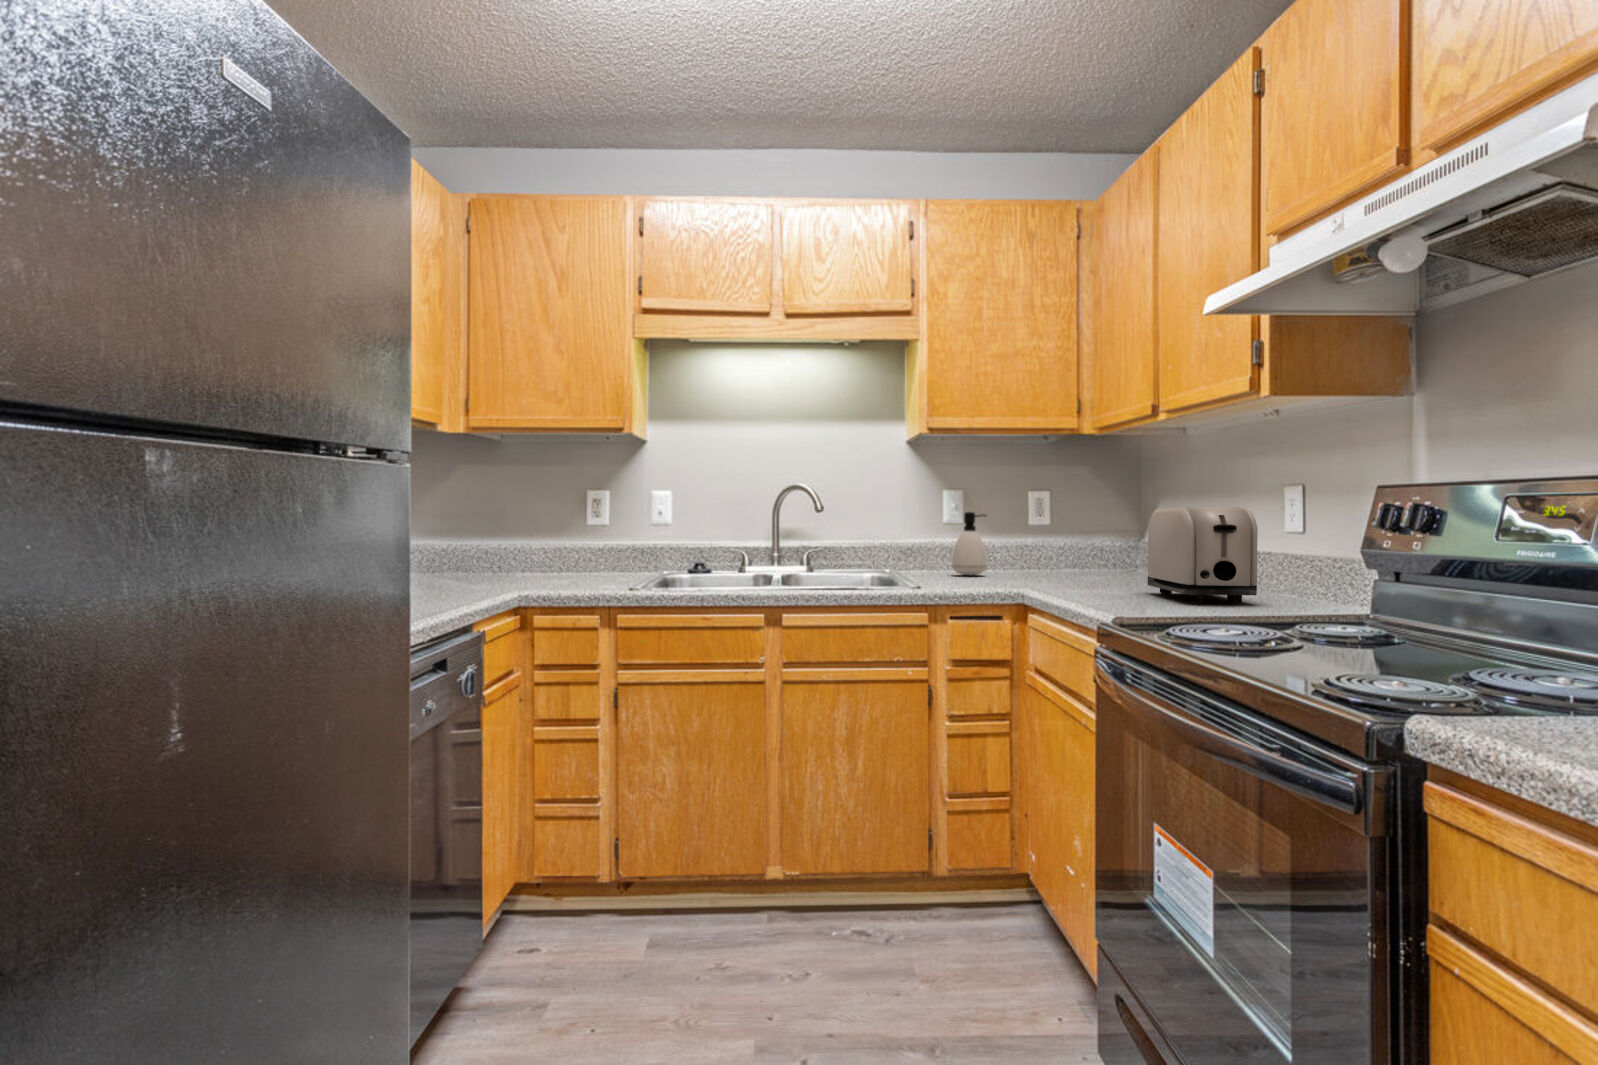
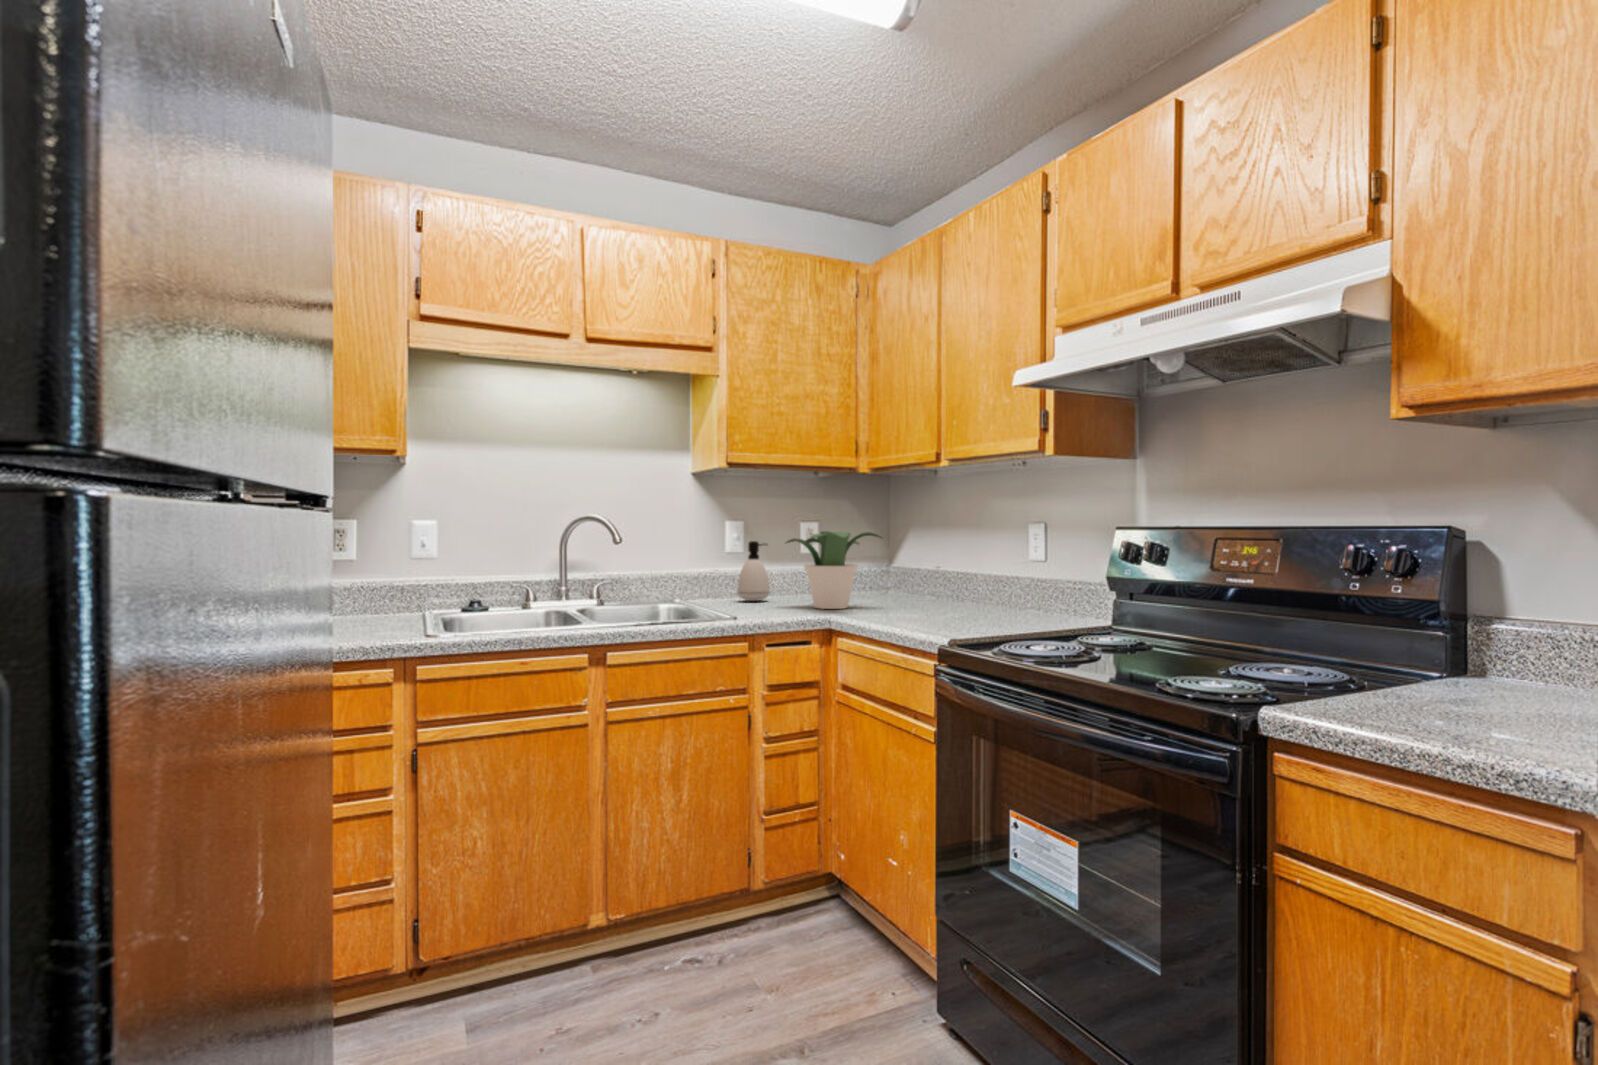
potted plant: none [992,499,1103,585] -> present [785,531,881,609]
toaster: present [1147,507,1258,603] -> none [928,541,1022,621]

